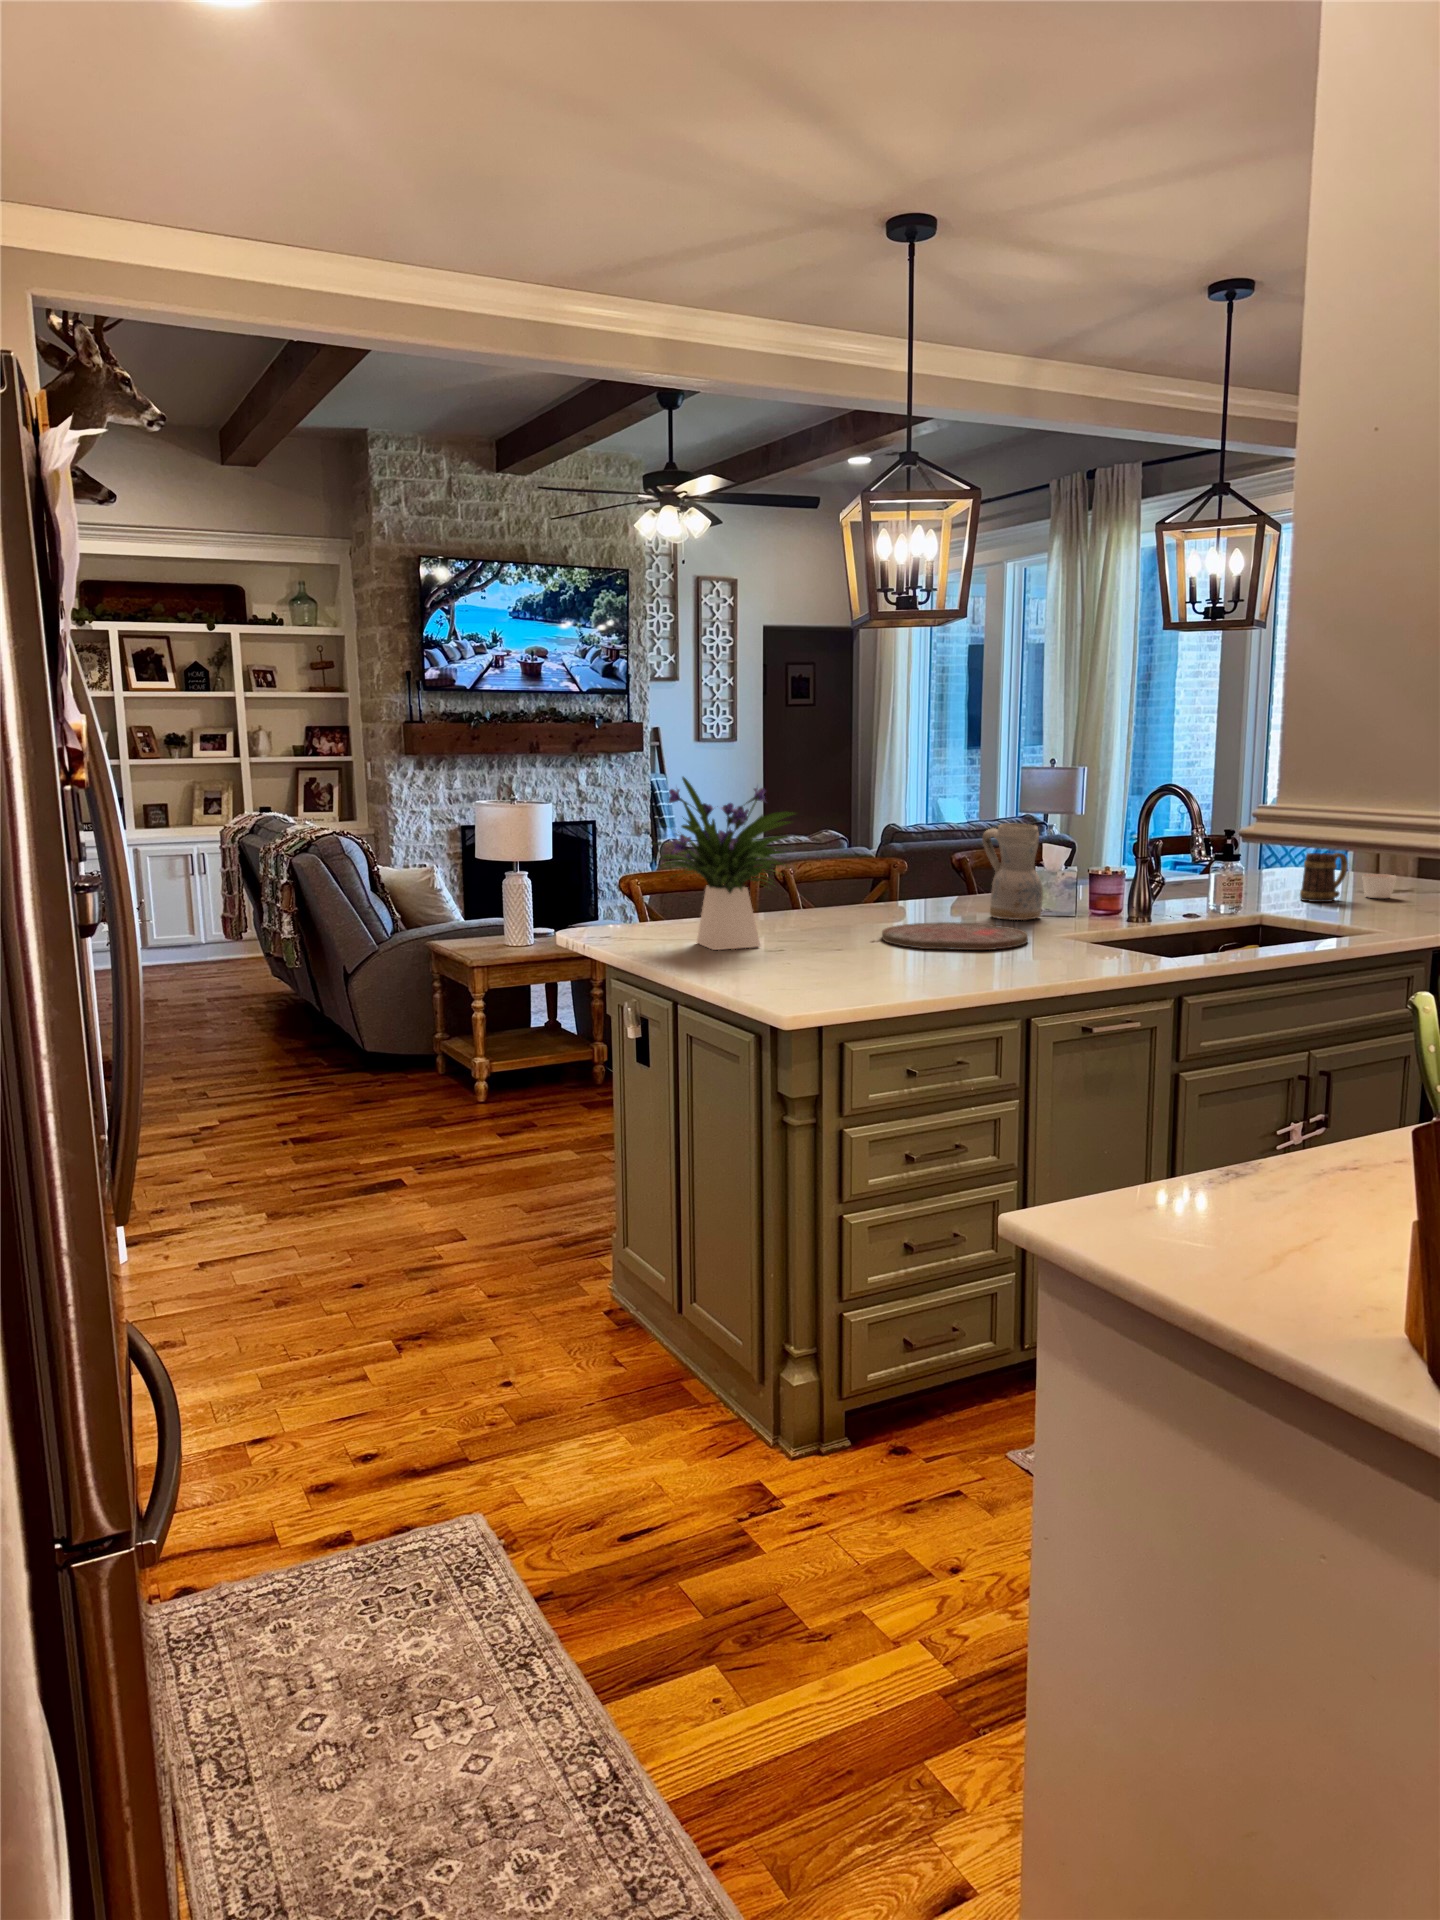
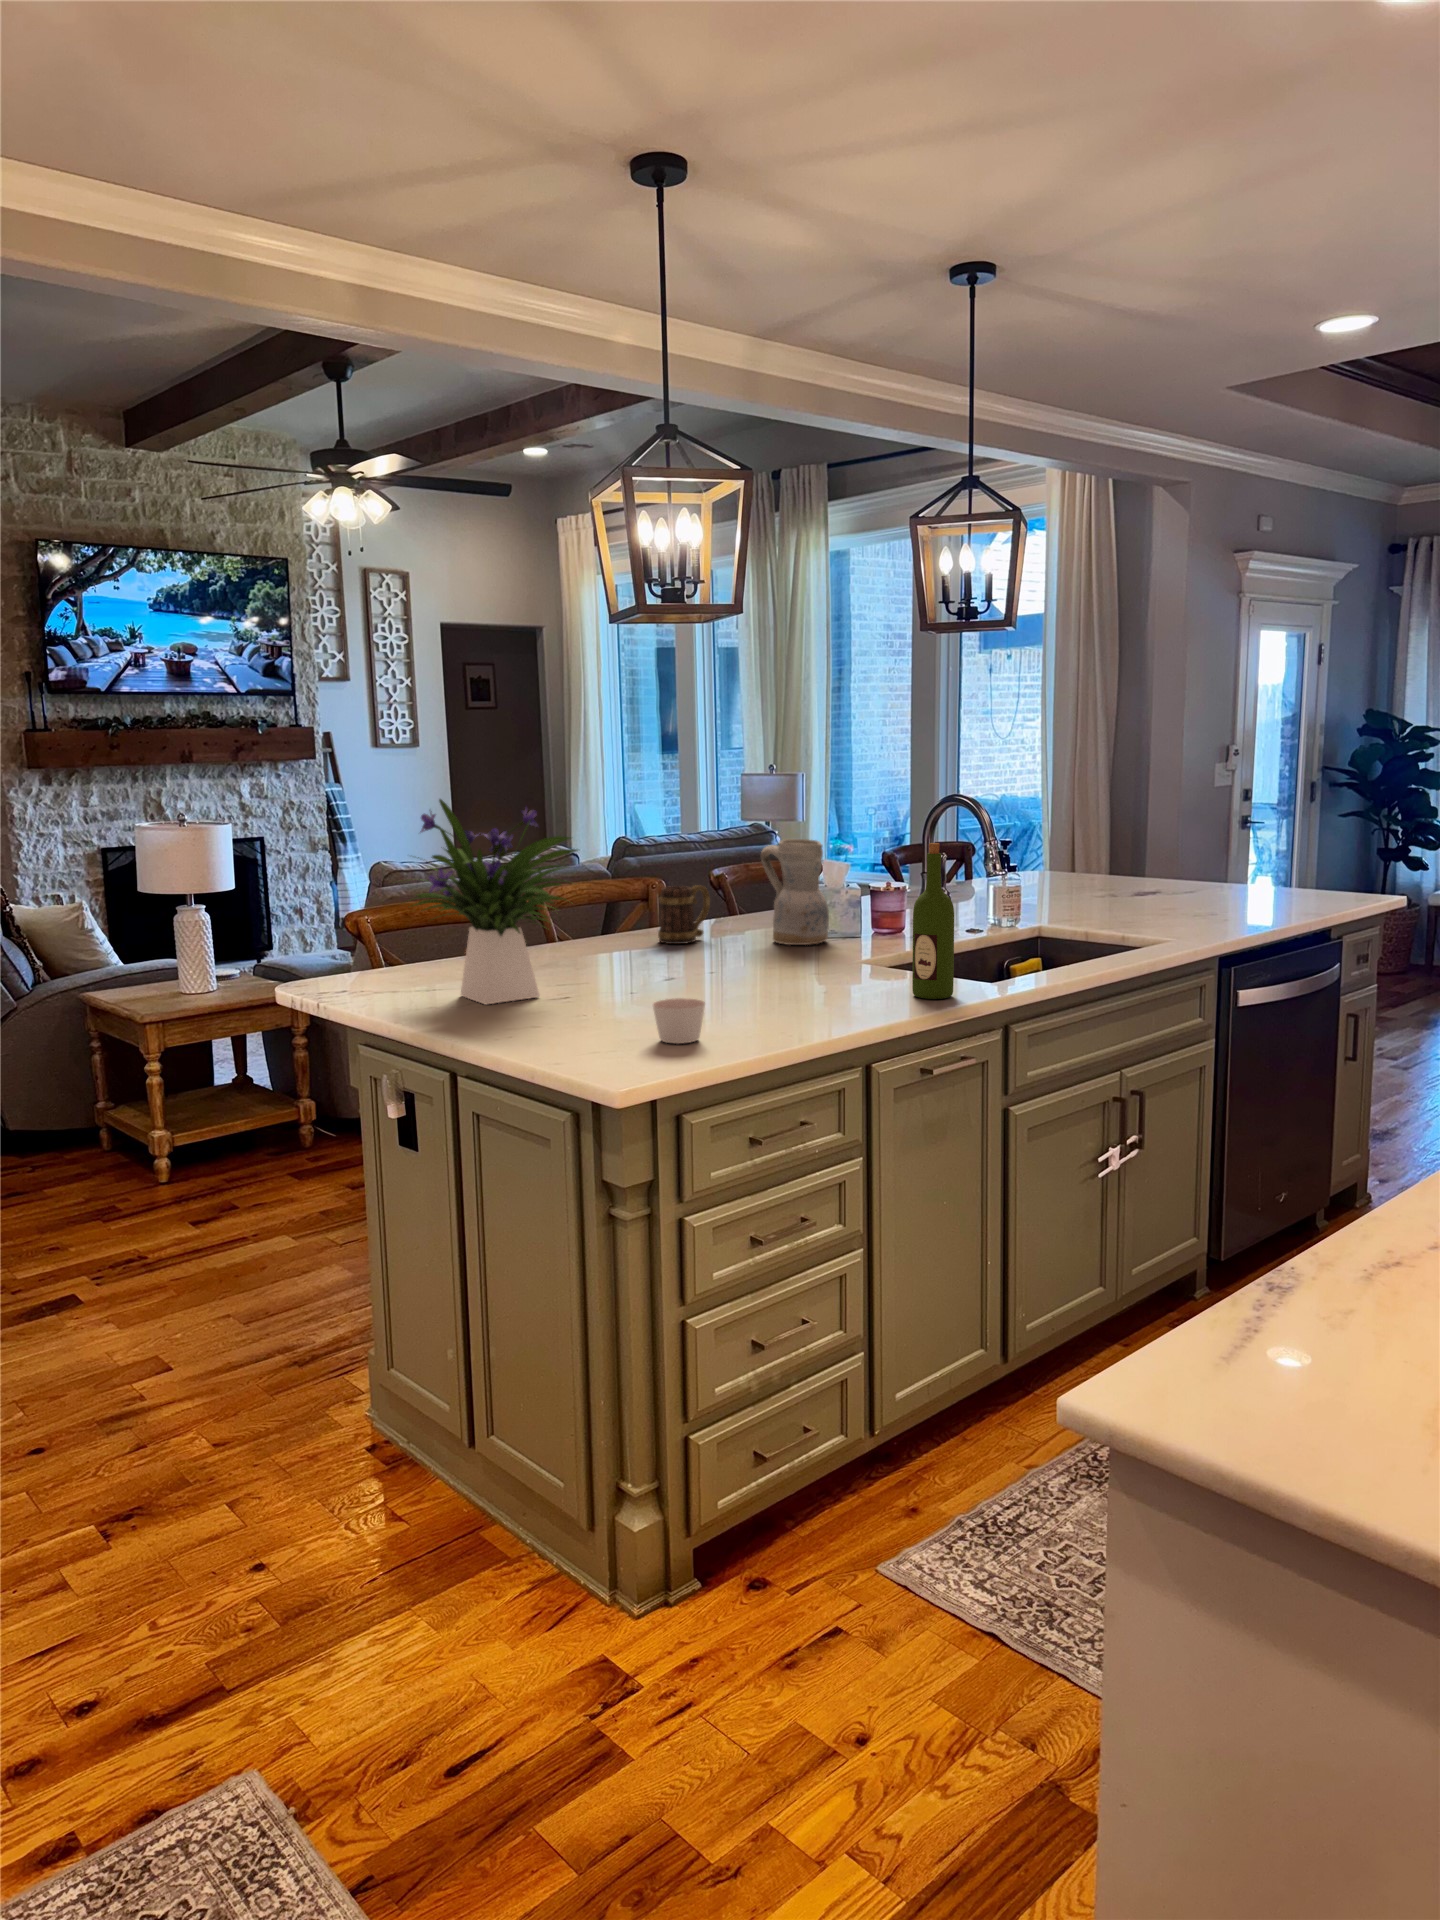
wine bottle: none [1087,825,1127,966] -> present [912,843,954,999]
mug: present [1300,853,1348,902] -> present [658,885,710,944]
candle: present [1363,874,1396,898] -> present [653,998,705,1044]
cutting board: present [882,922,1028,950] -> none [672,953,834,988]

